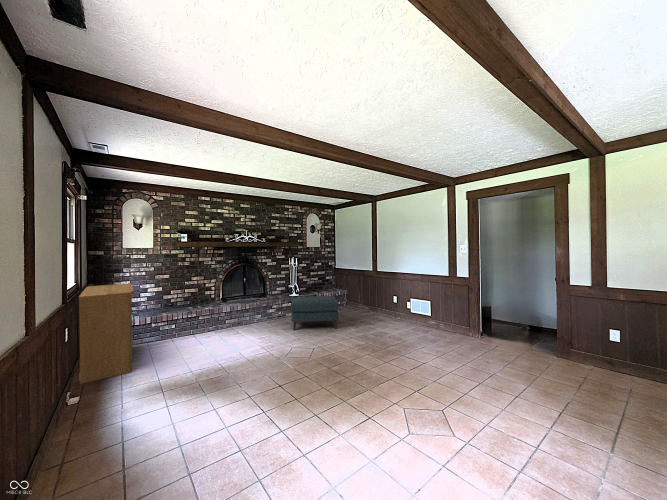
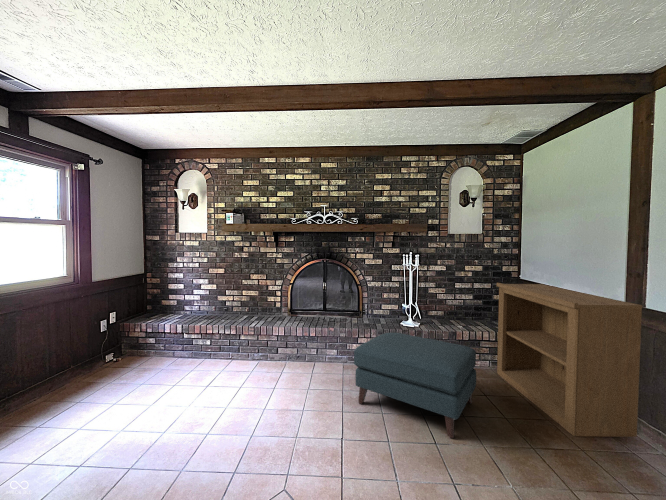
bookshelf: present [79,283,134,384] -> present [497,283,642,437]

